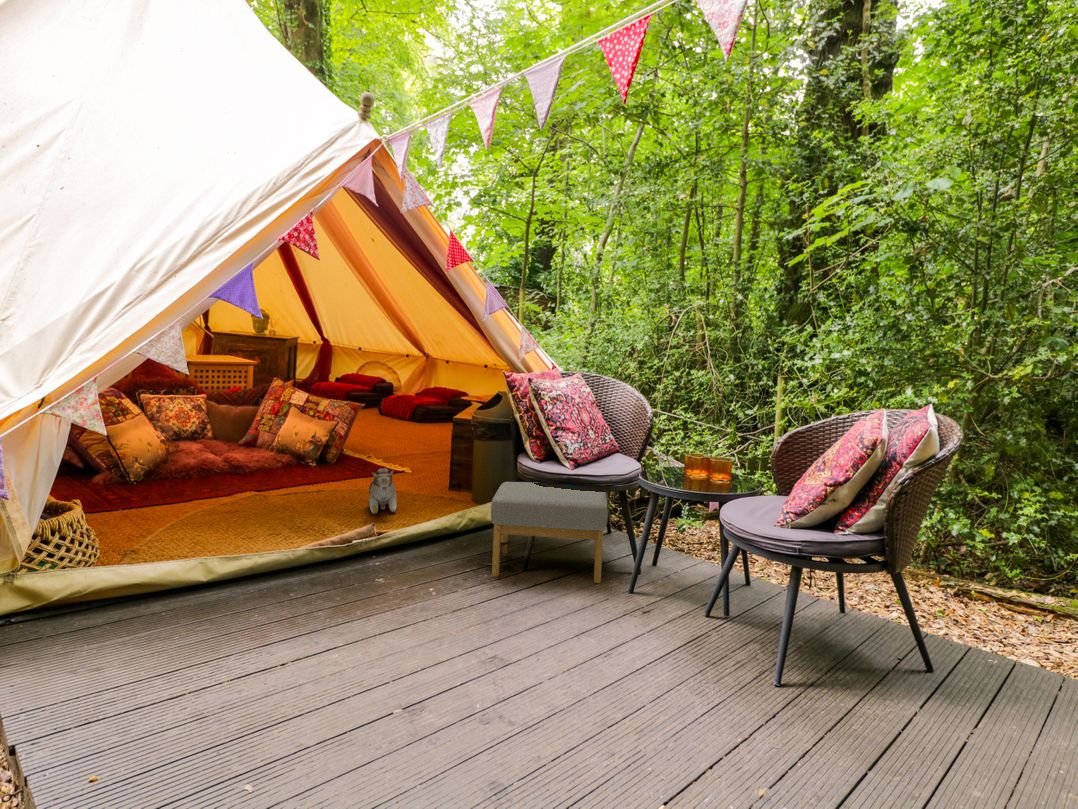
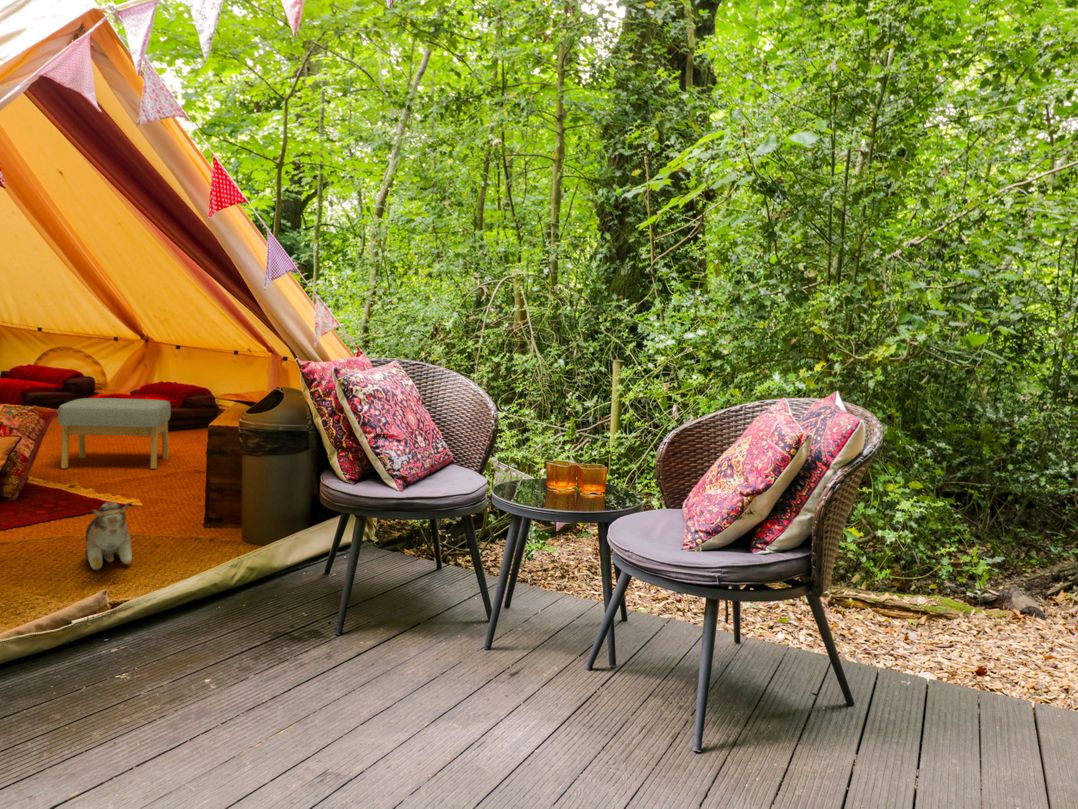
footstool: present [491,482,608,583] -> present [58,398,171,469]

